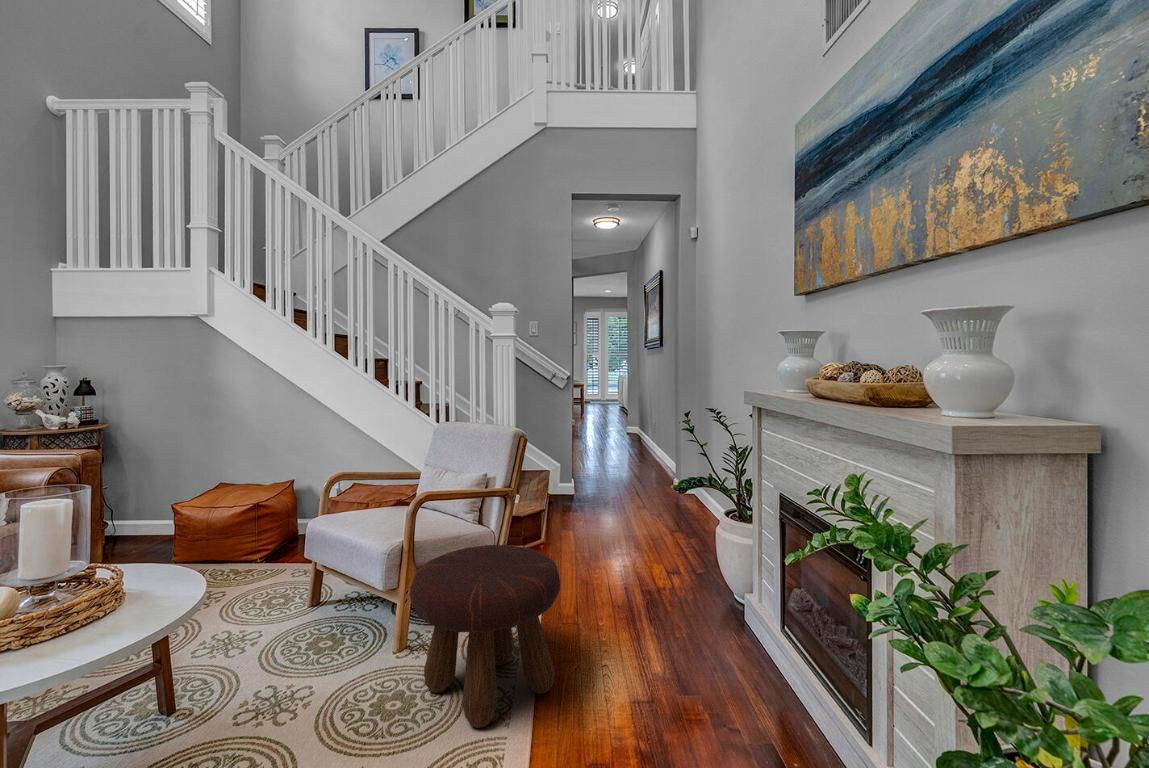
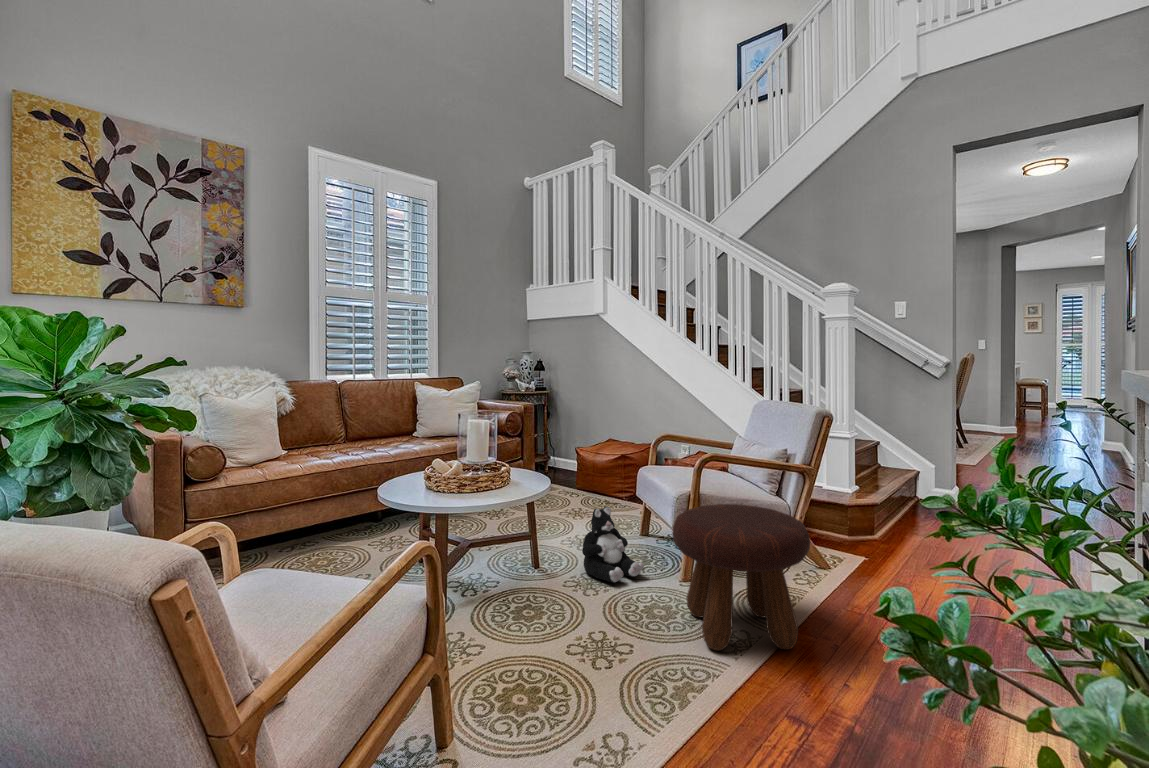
plush toy: none [253,587,347,690] -> present [582,506,644,582]

